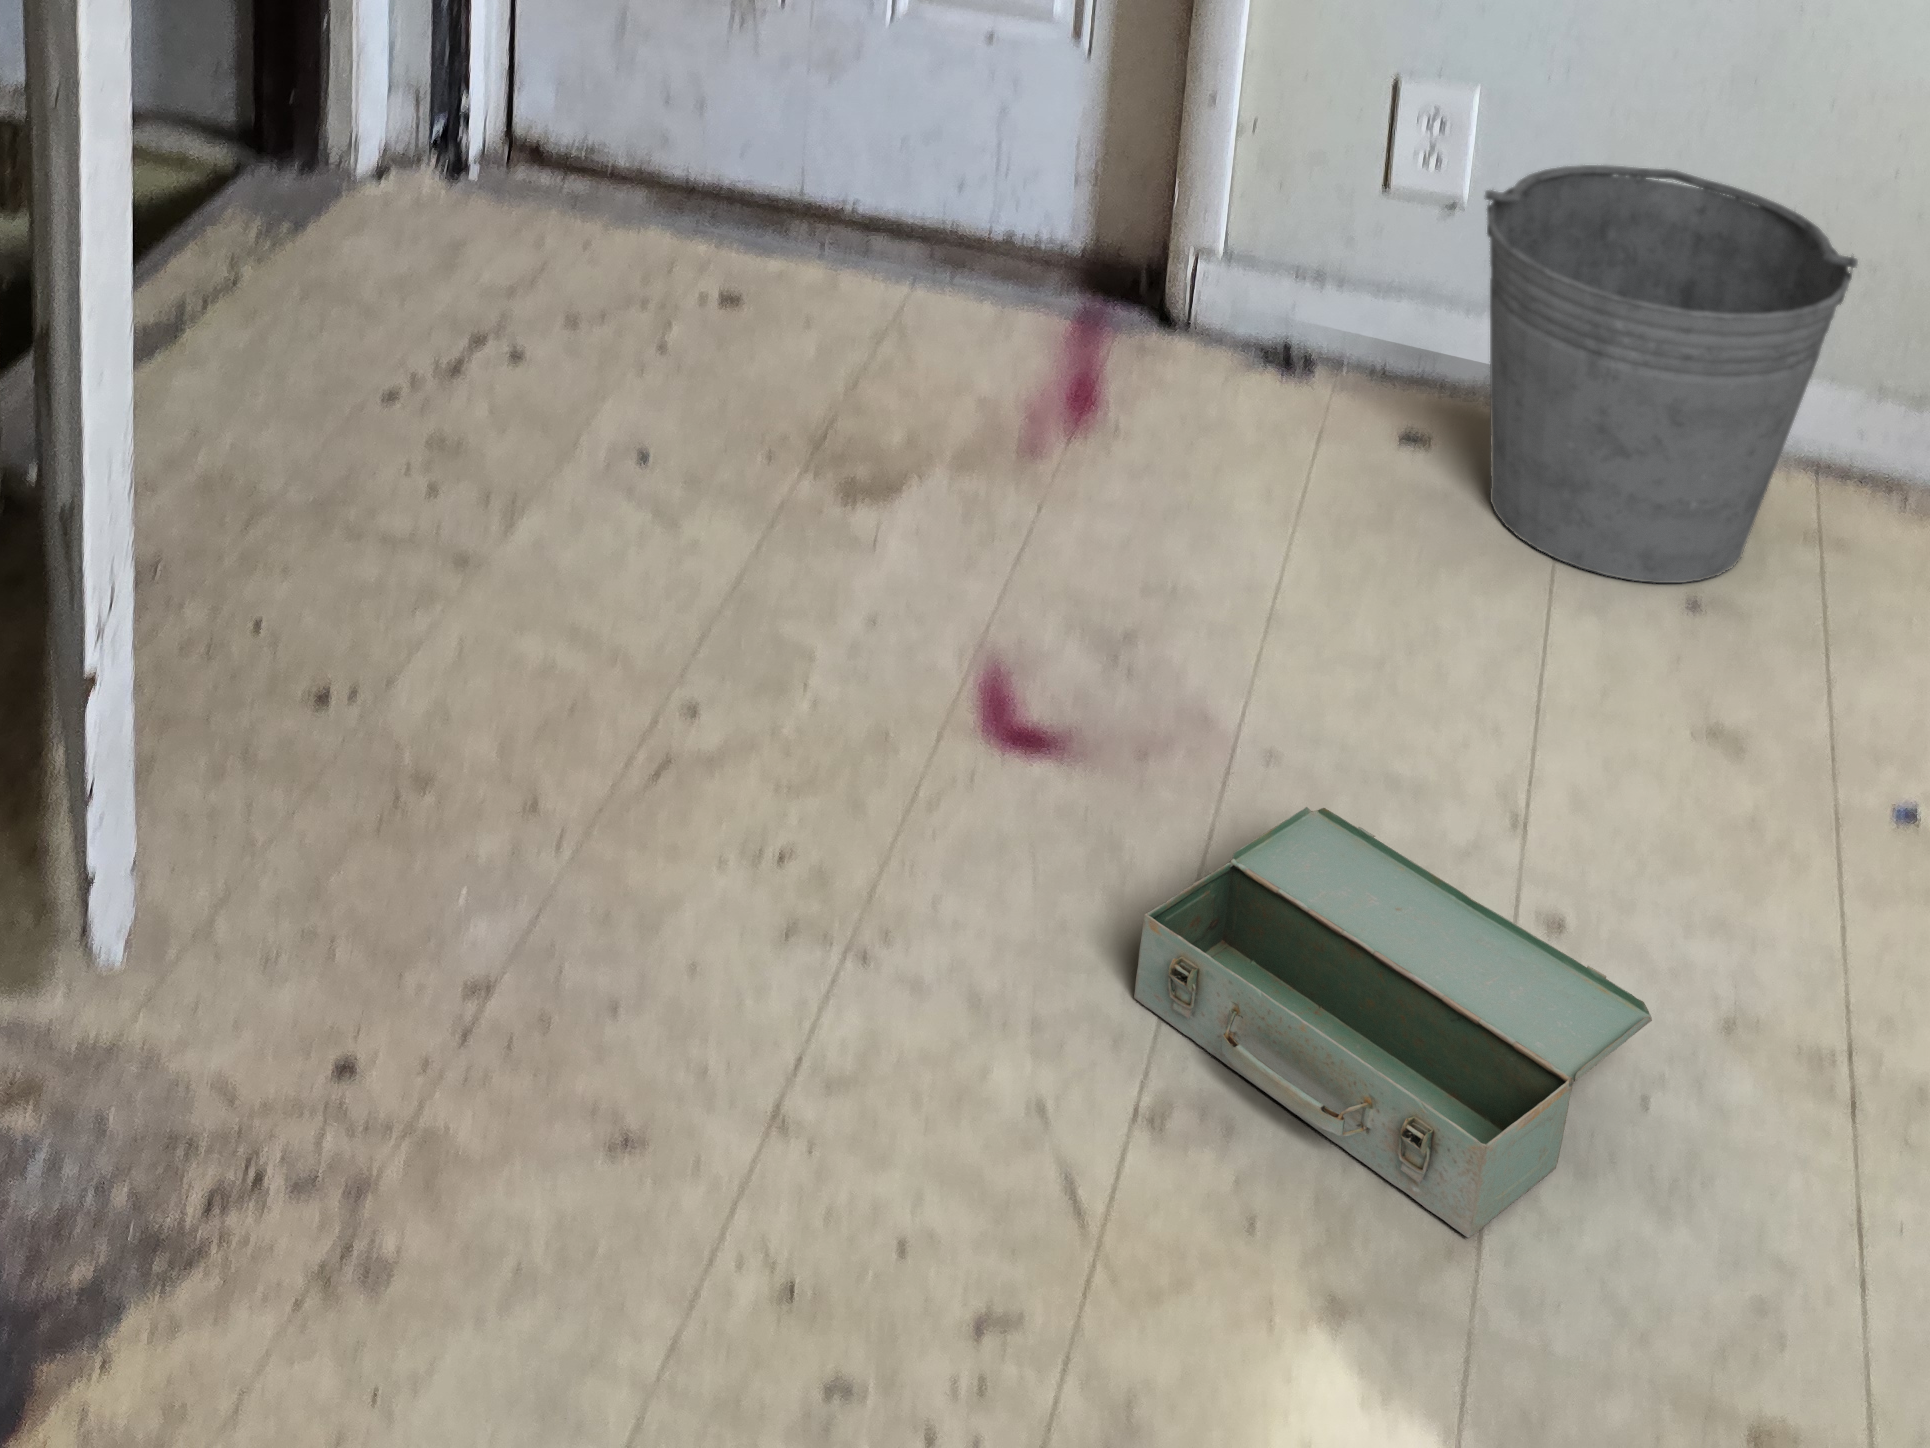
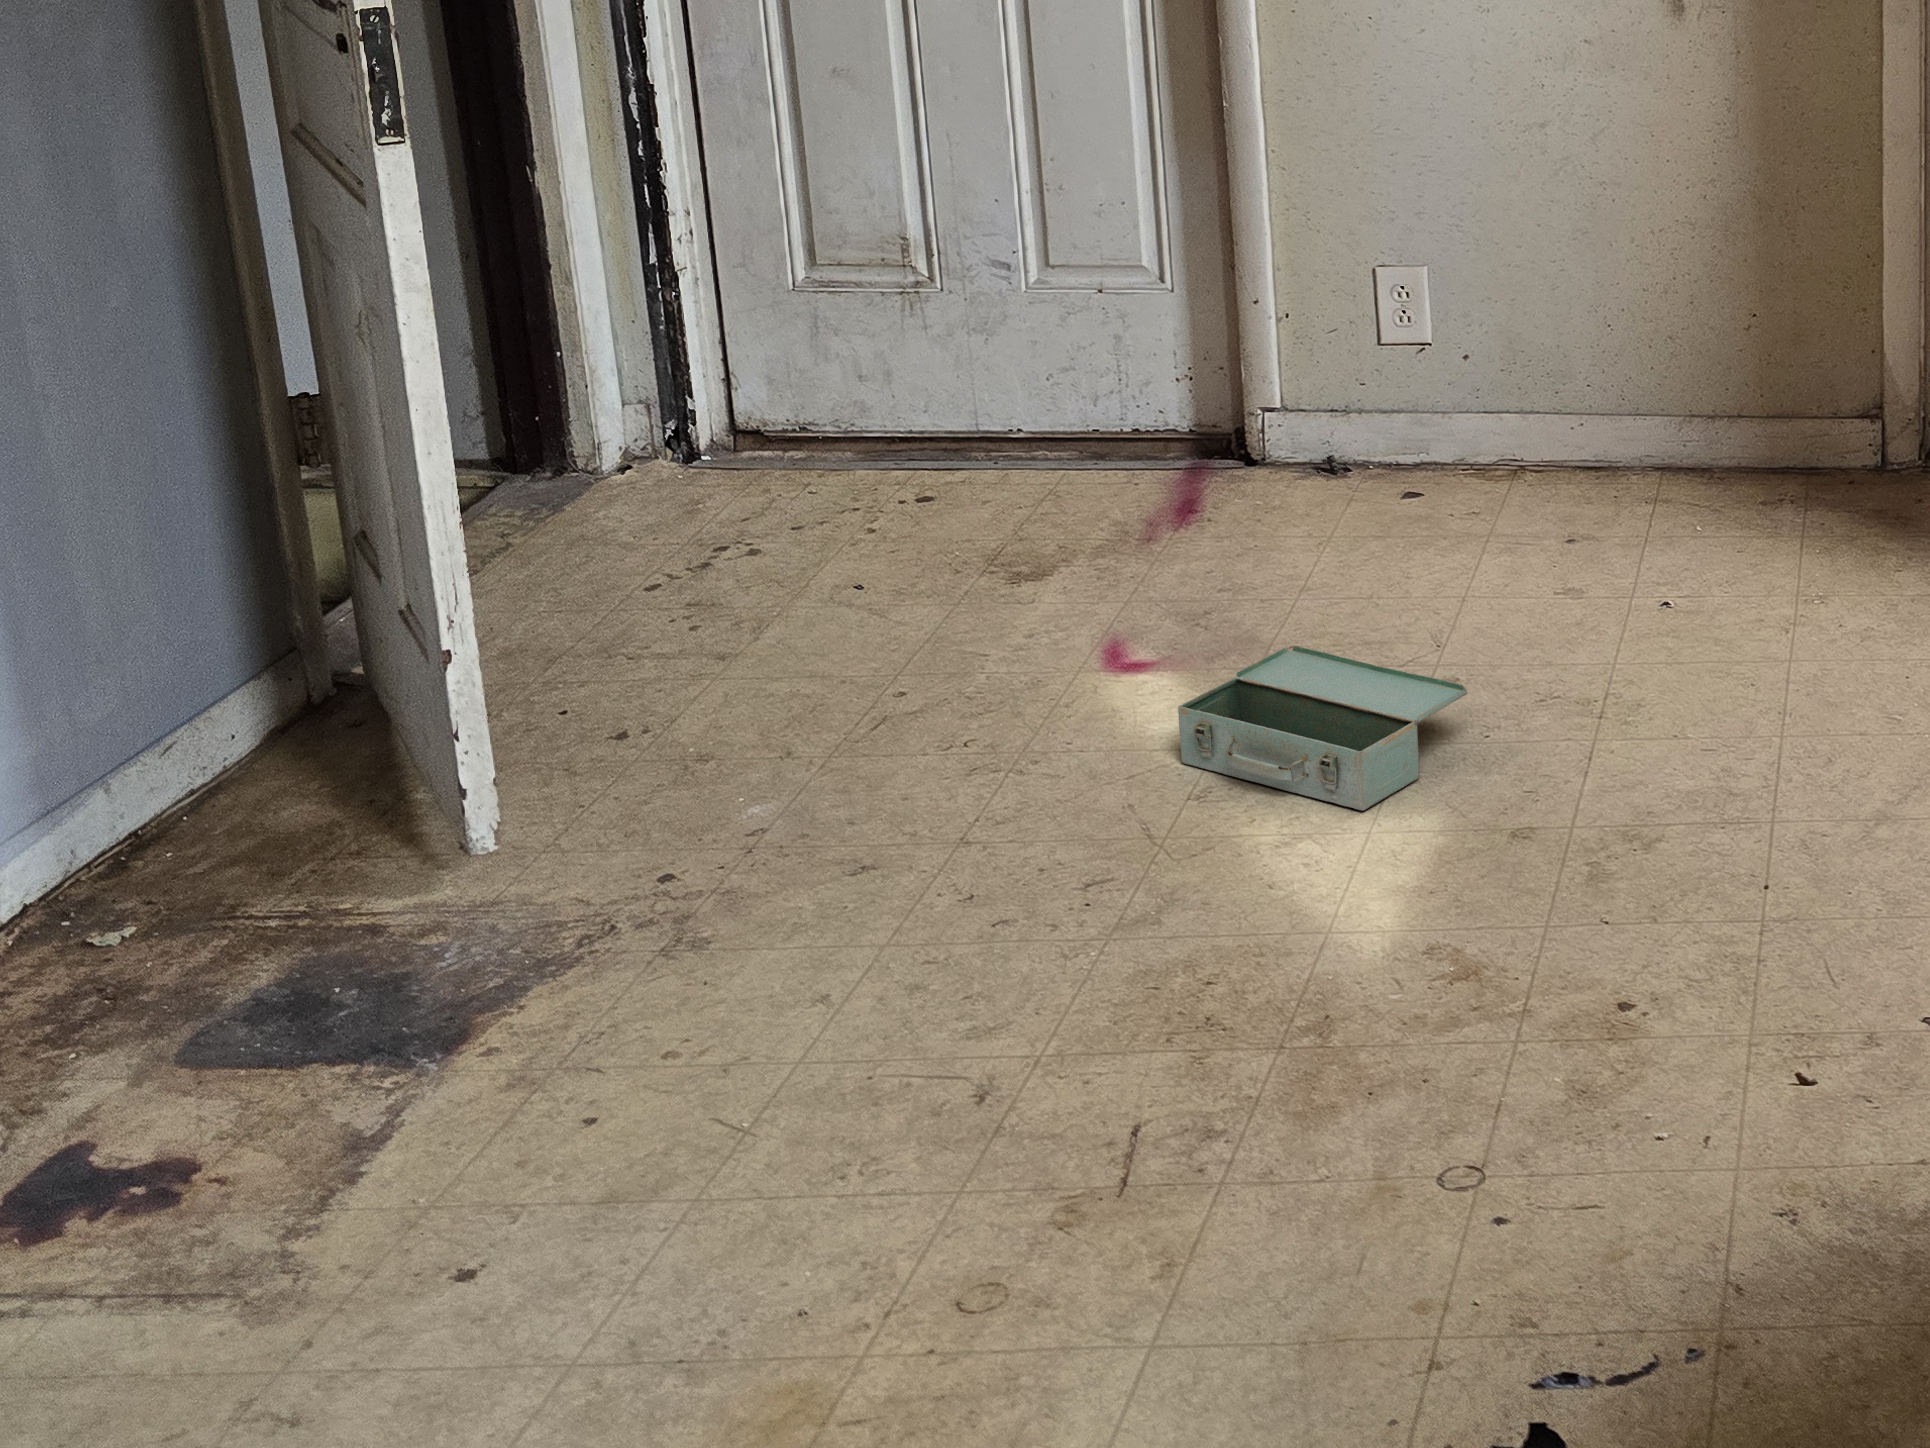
bucket: present [1485,165,1858,583] -> none [1411,296,1630,543]

